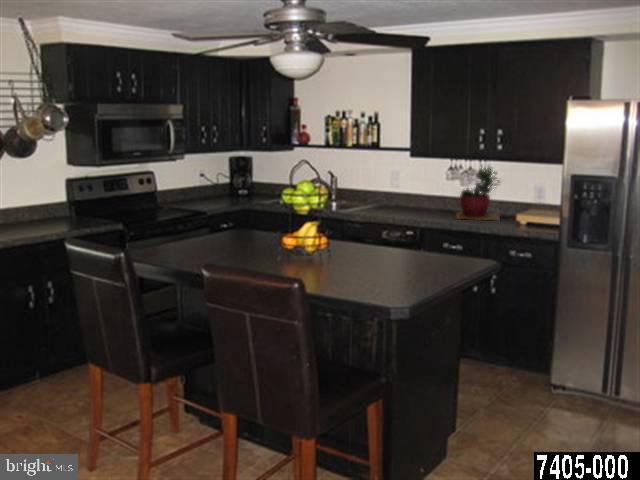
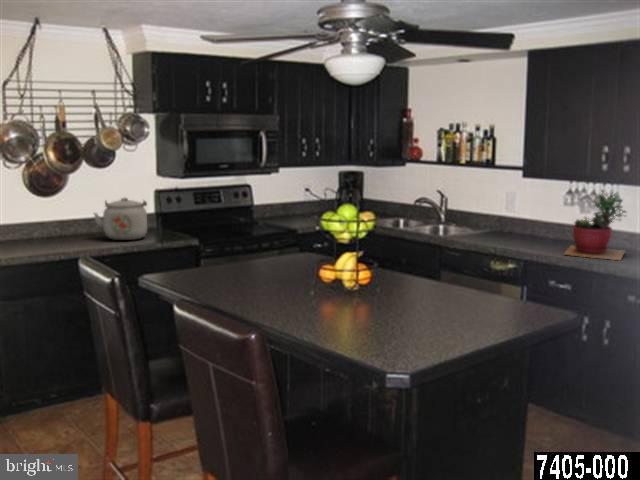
kettle: none [25,185,79,227] -> present [94,198,147,240]

